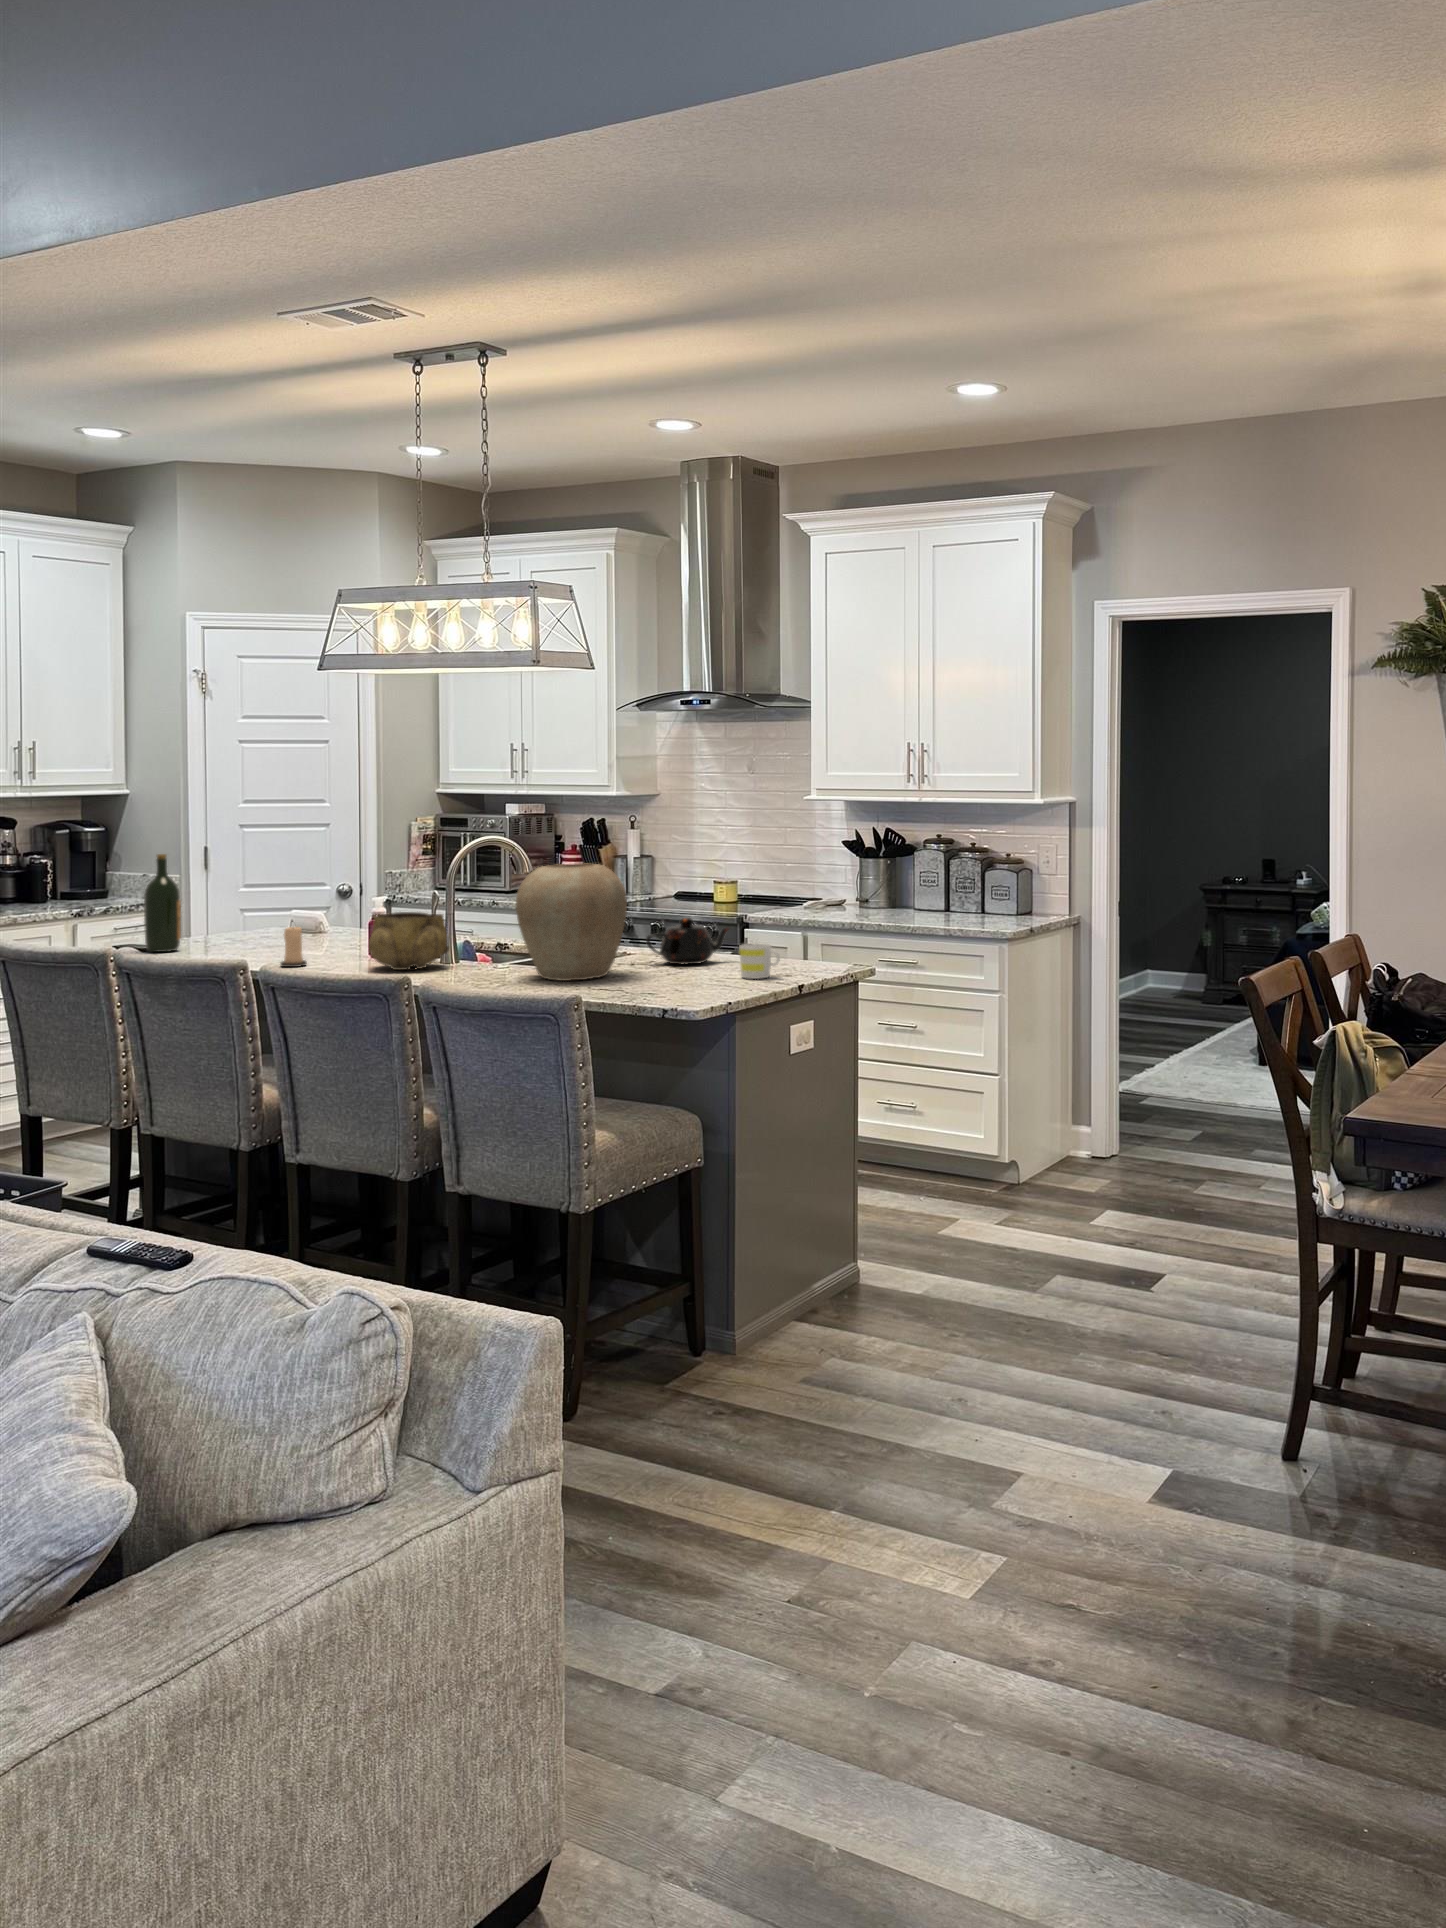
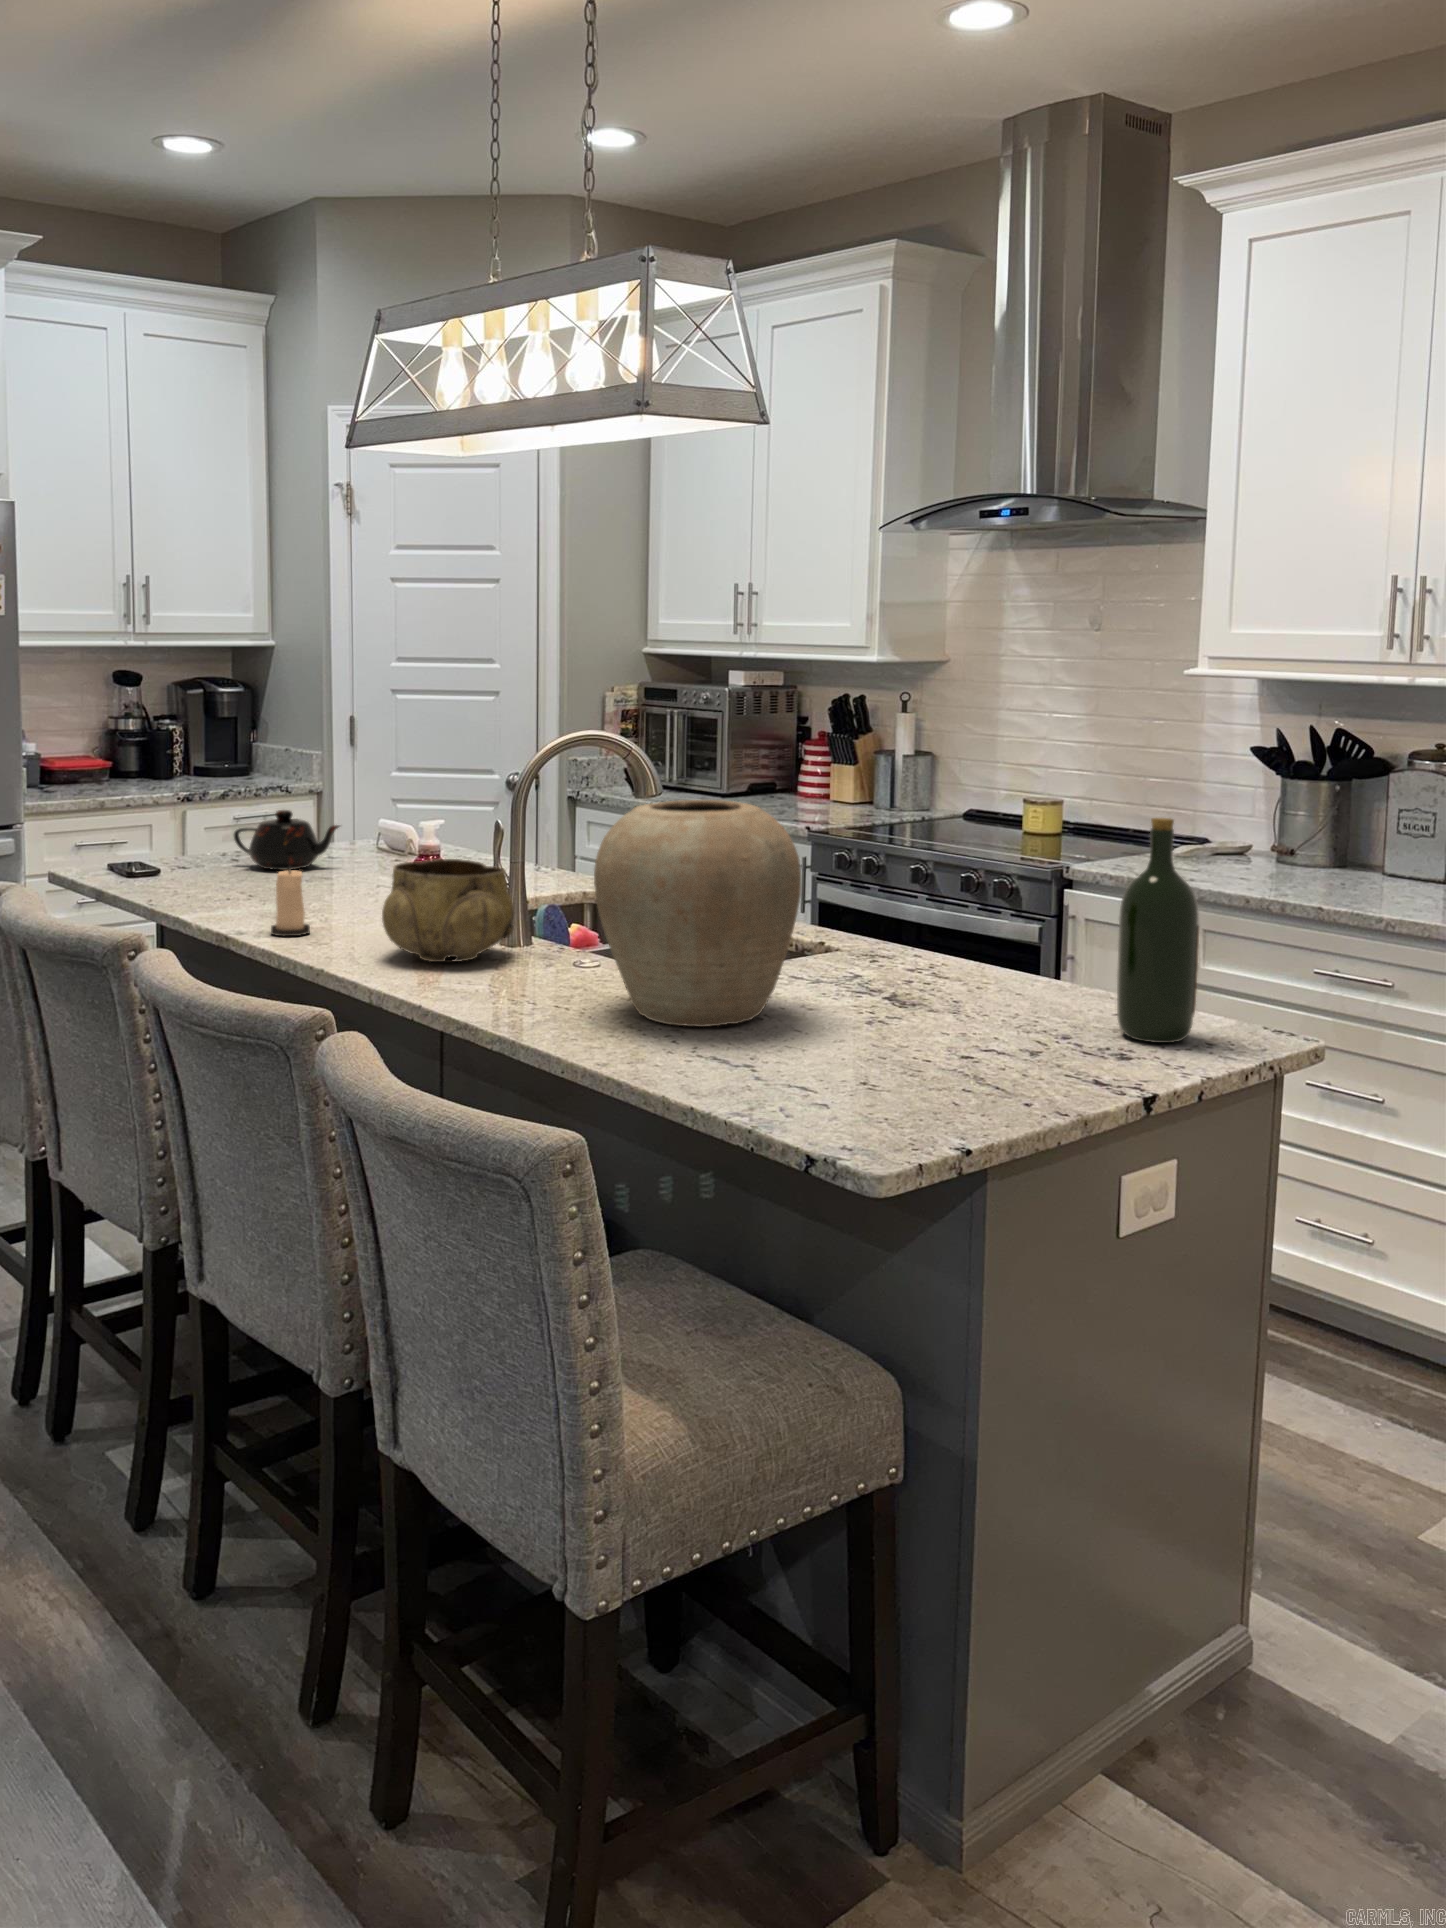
wine bottle: present [144,854,181,952] -> present [1117,818,1199,1043]
teapot: present [646,918,729,964] -> present [234,810,340,870]
mug: present [739,943,780,979] -> none [1017,984,1103,1063]

